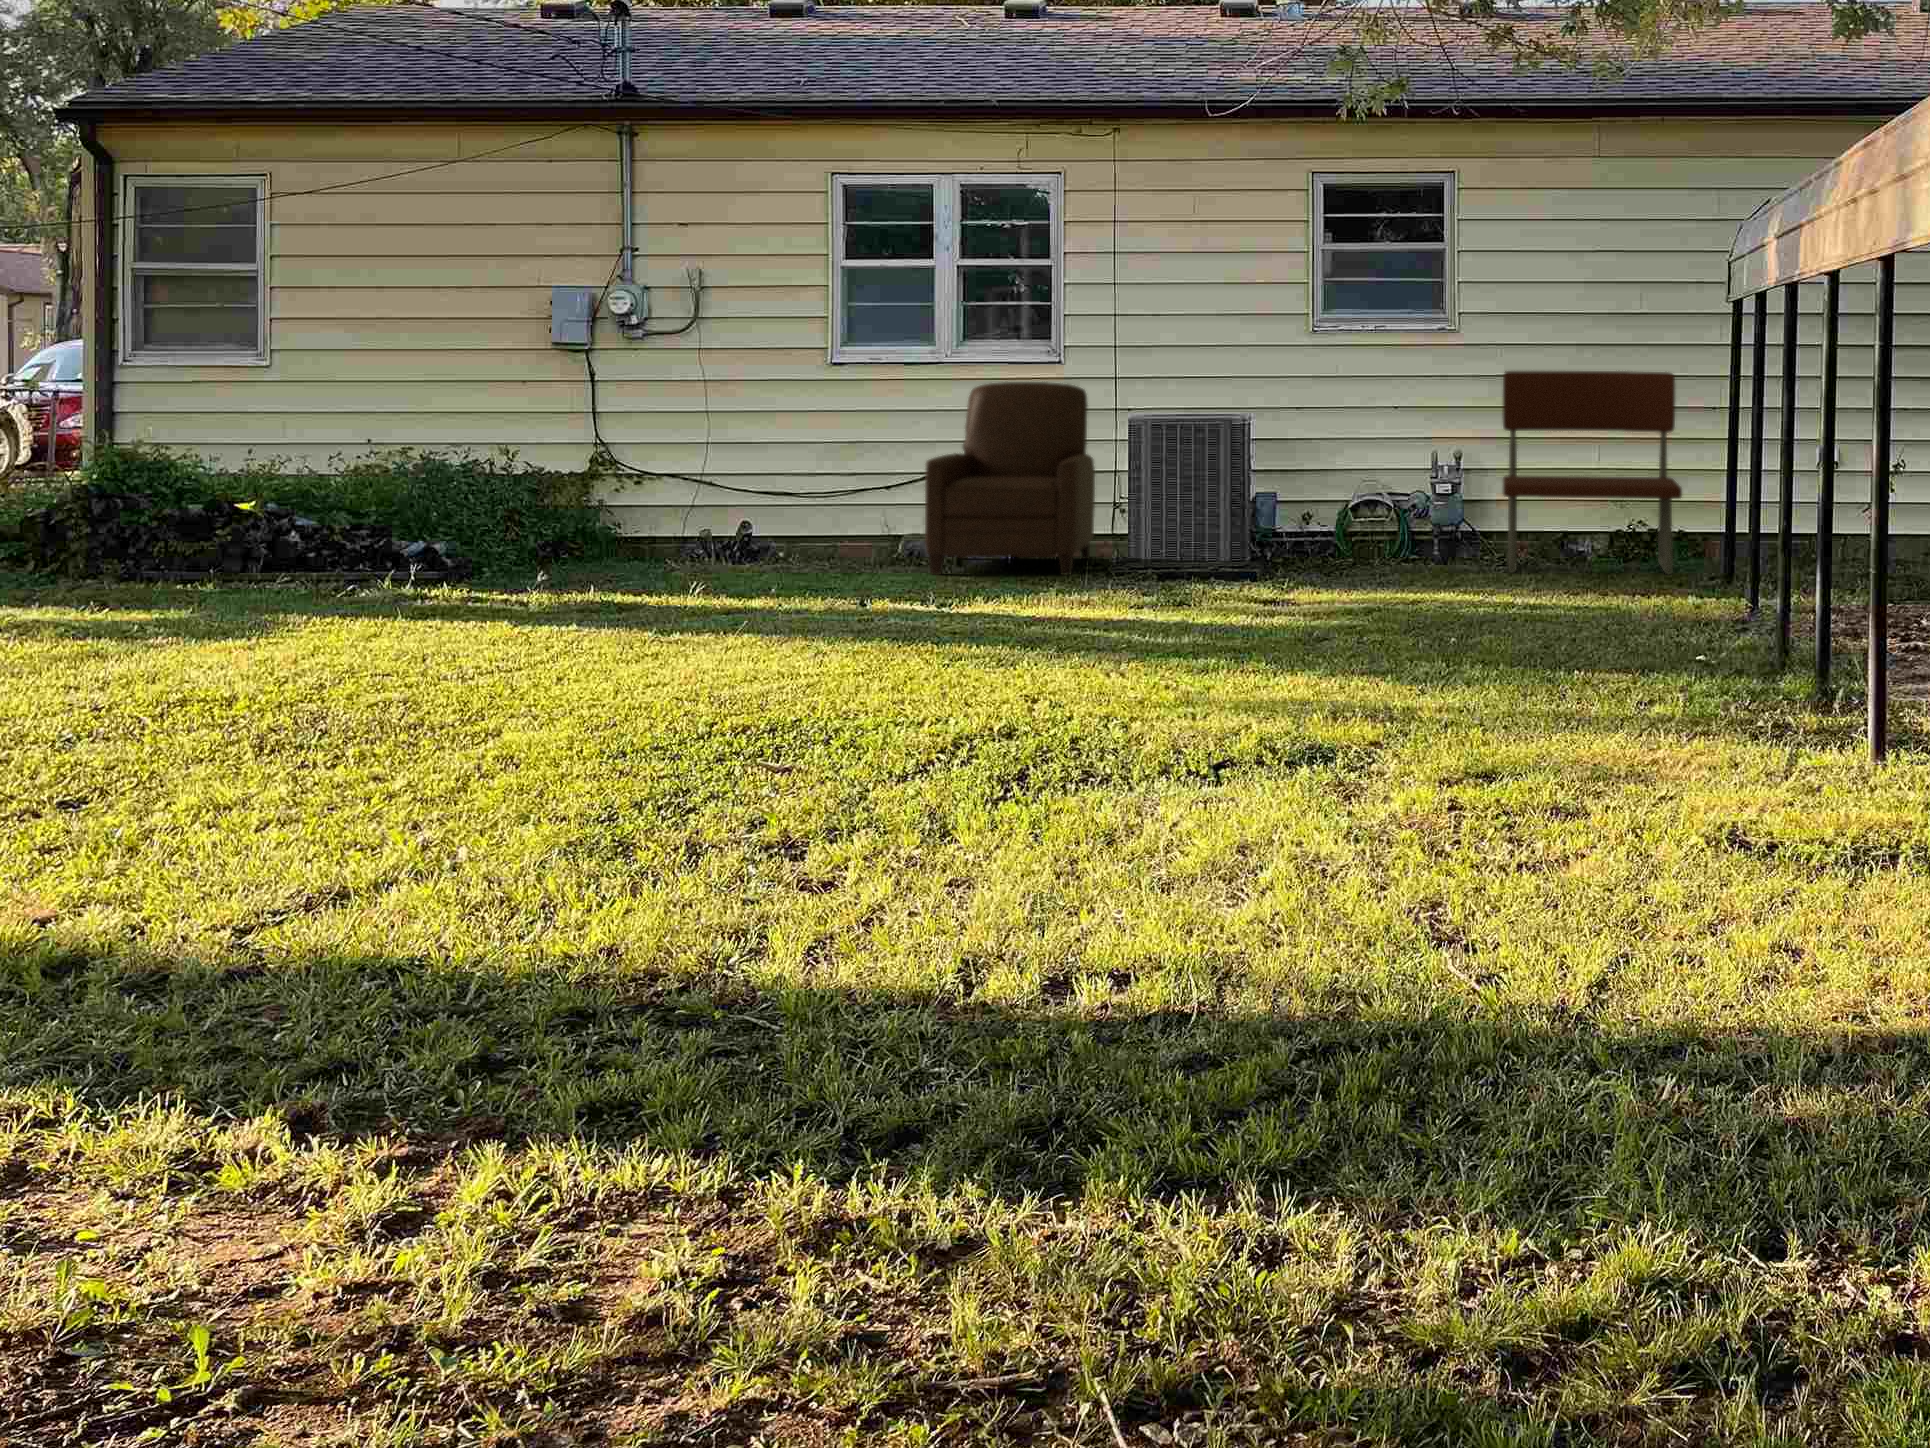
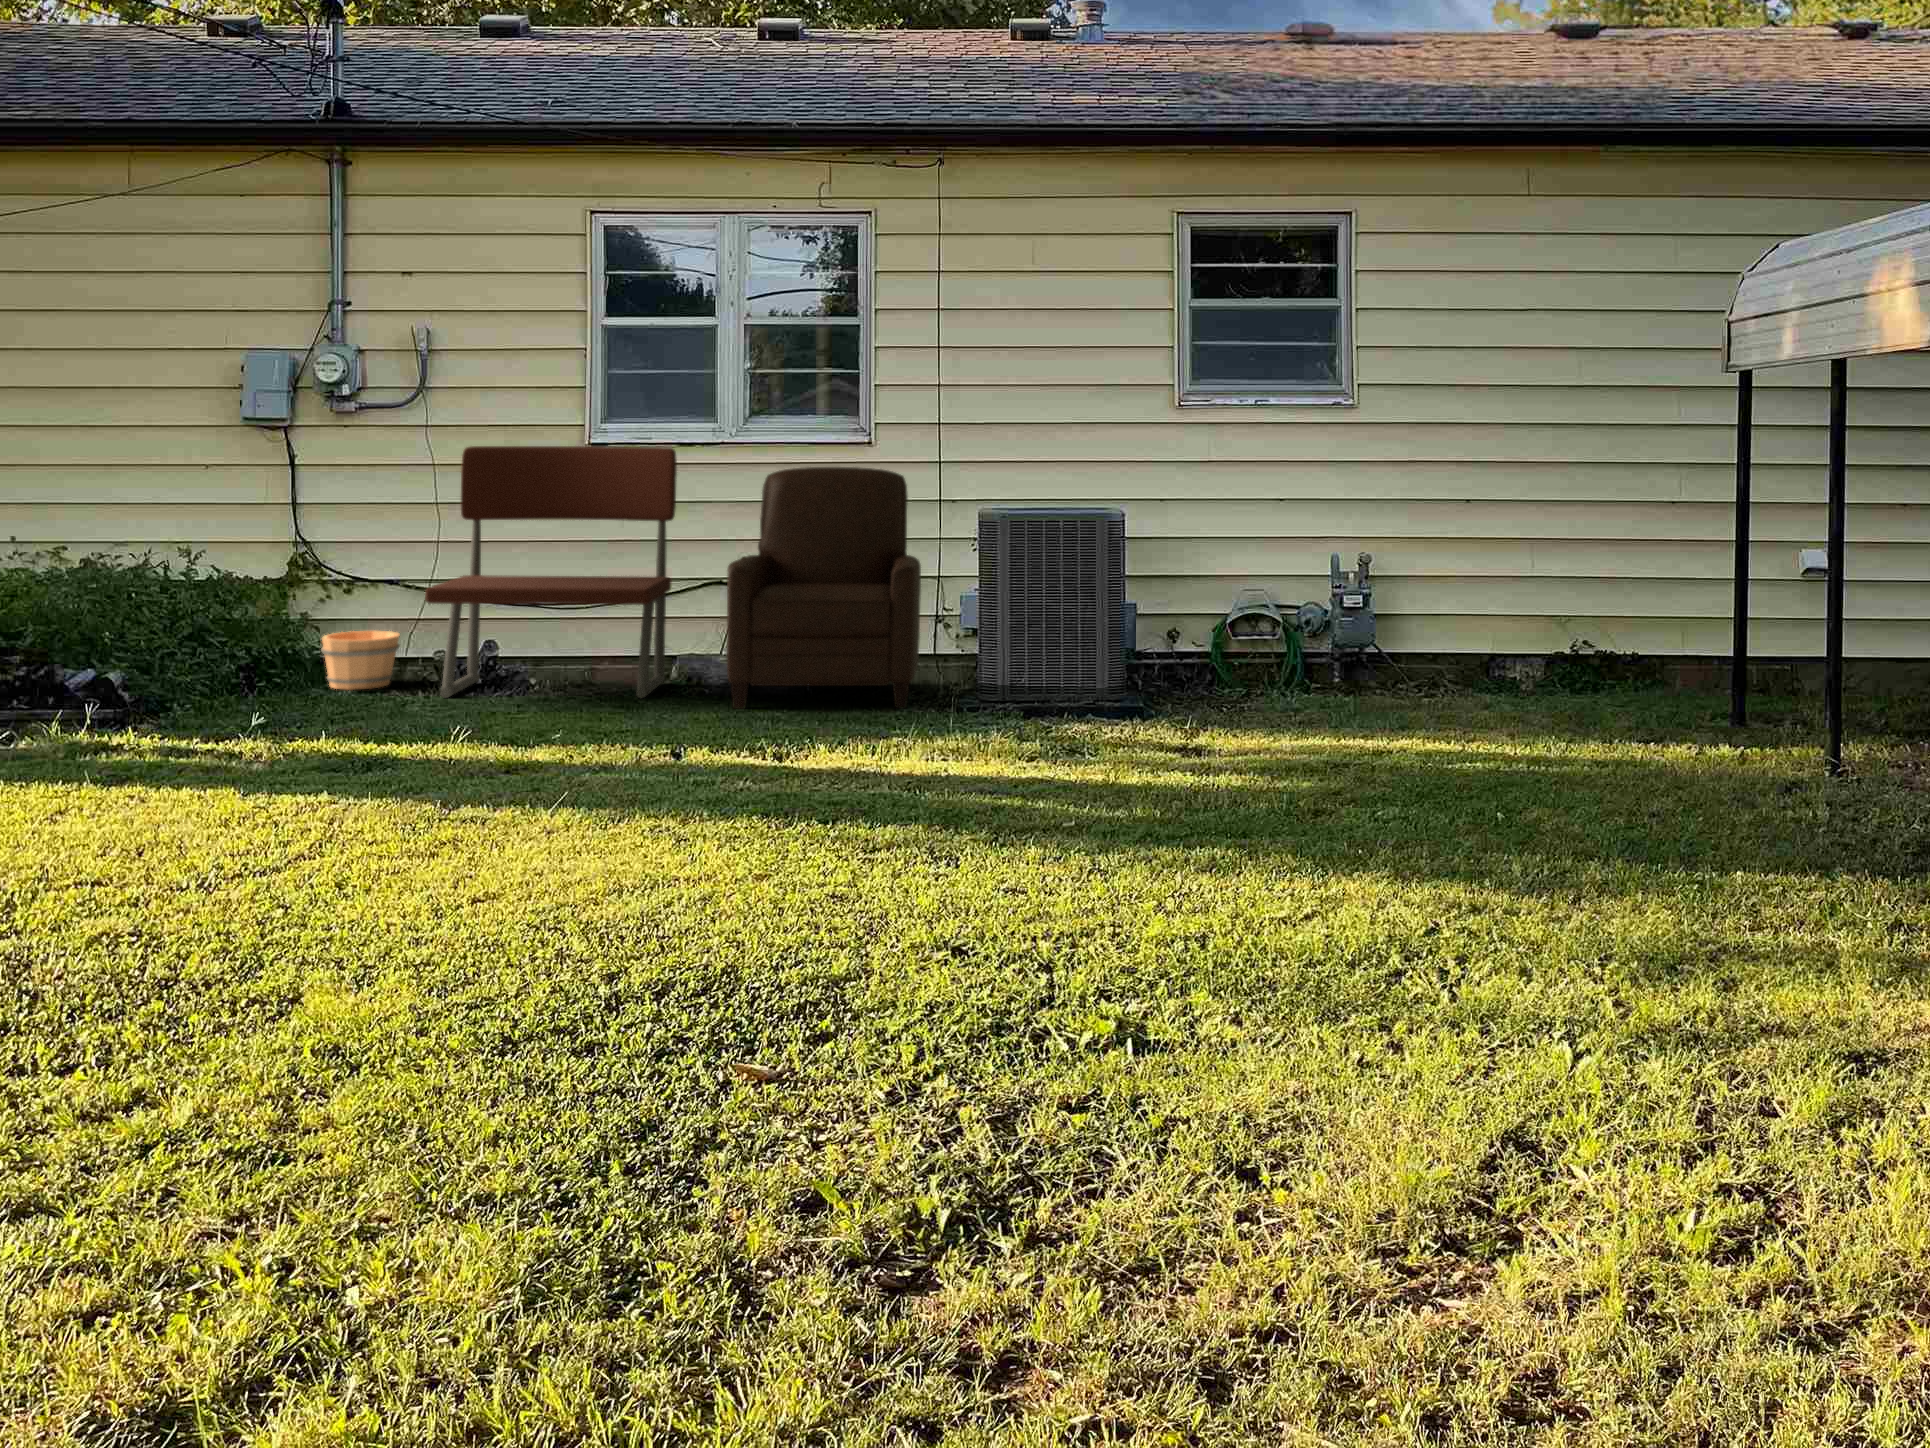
bench: present [1502,371,1682,574] -> present [425,446,677,698]
bucket: none [610,514,677,561] -> present [321,631,400,690]

